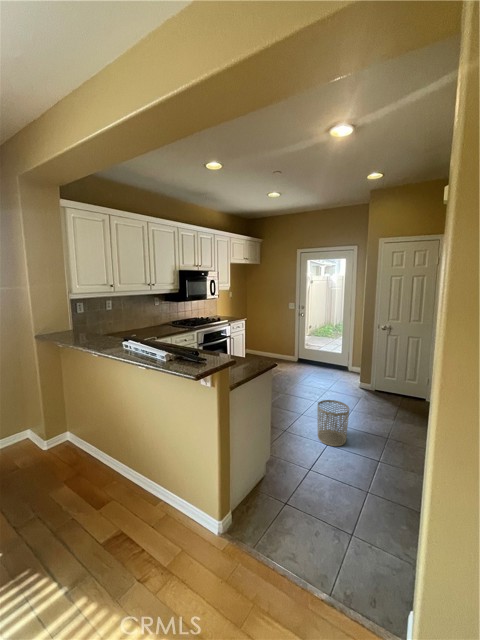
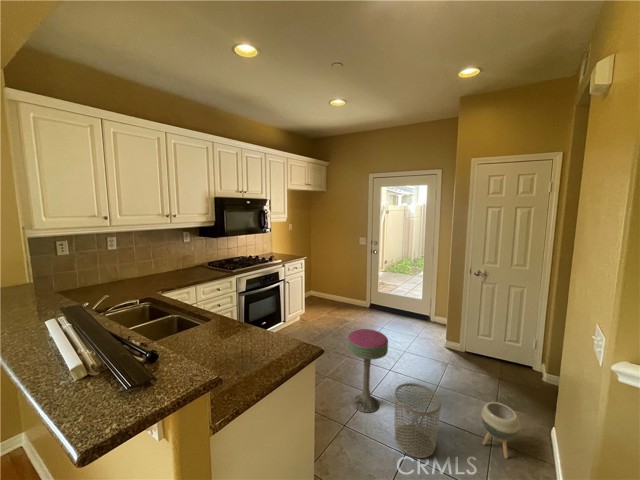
bar stool: none [283,366,313,424] -> present [348,329,388,413]
planter: none [379,411,404,447] -> present [481,402,519,458]

